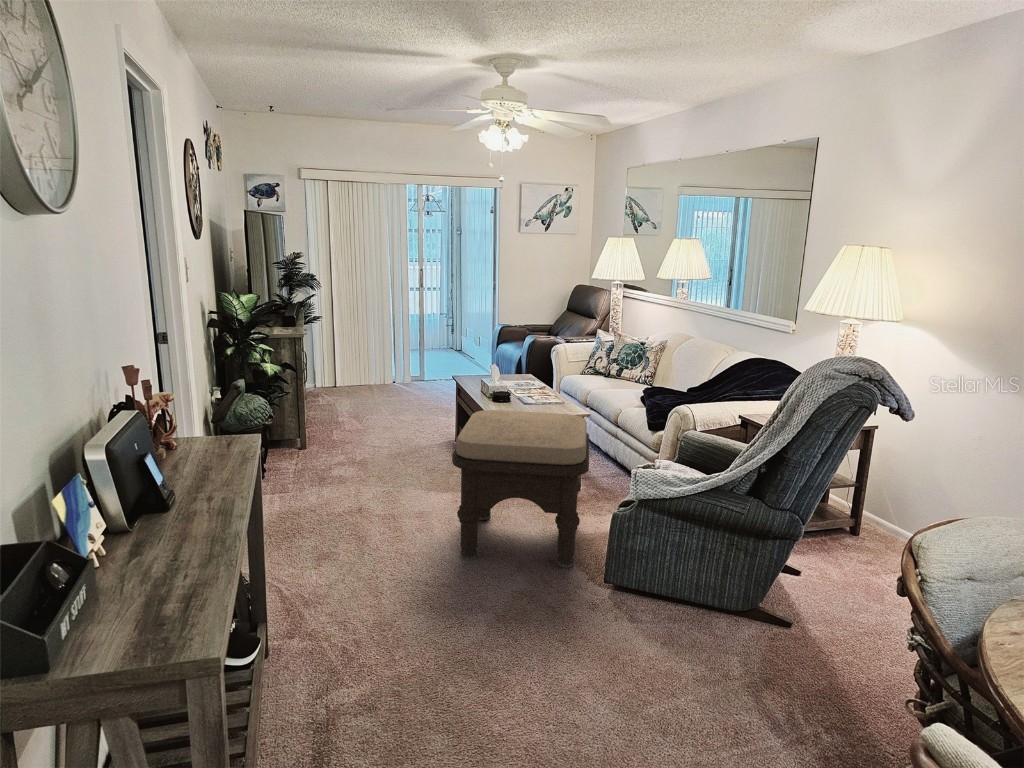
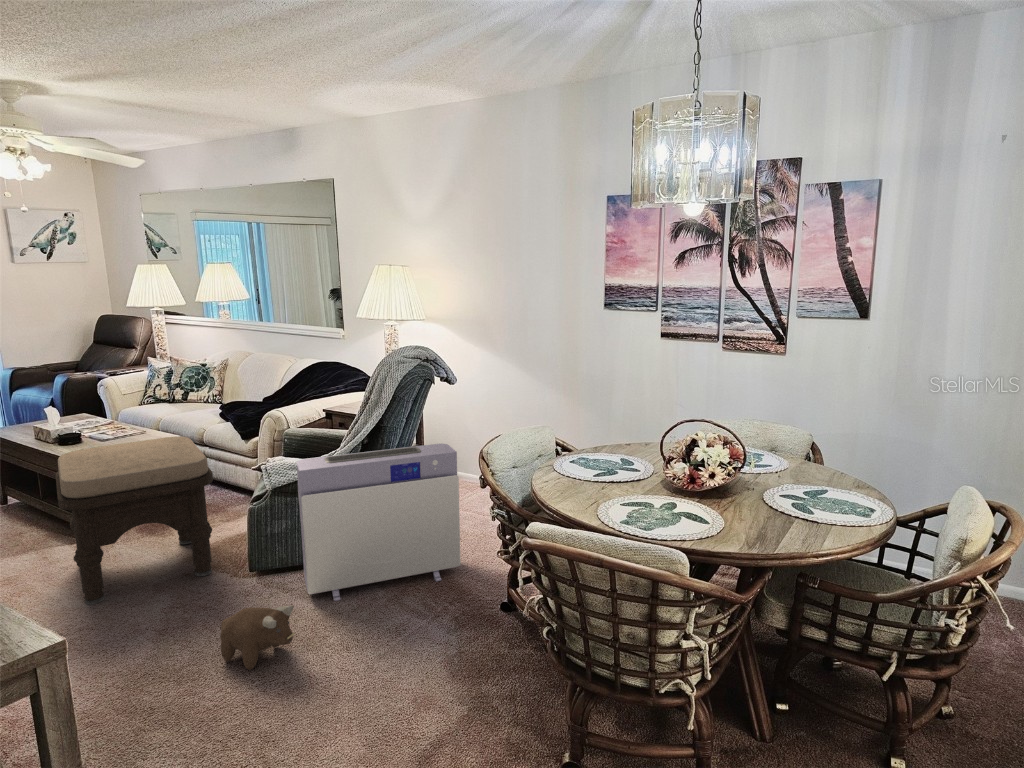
air purifier: none [648,475,885,690] -> present [297,444,461,601]
plush toy: none [530,631,608,703] -> present [220,605,295,670]

